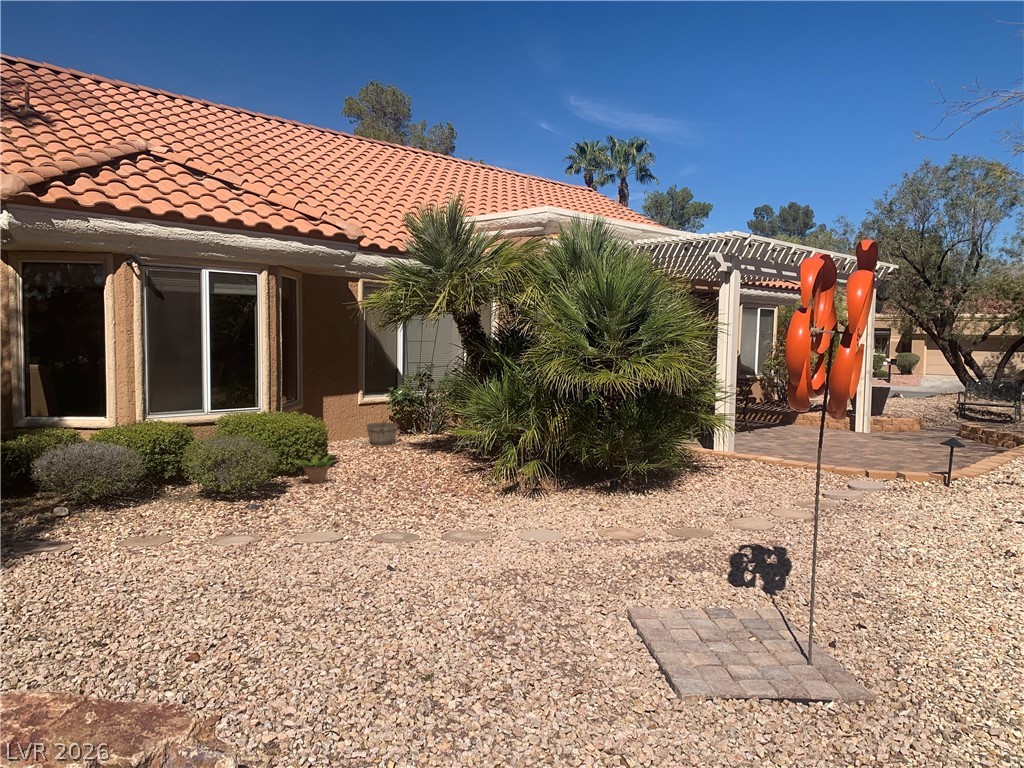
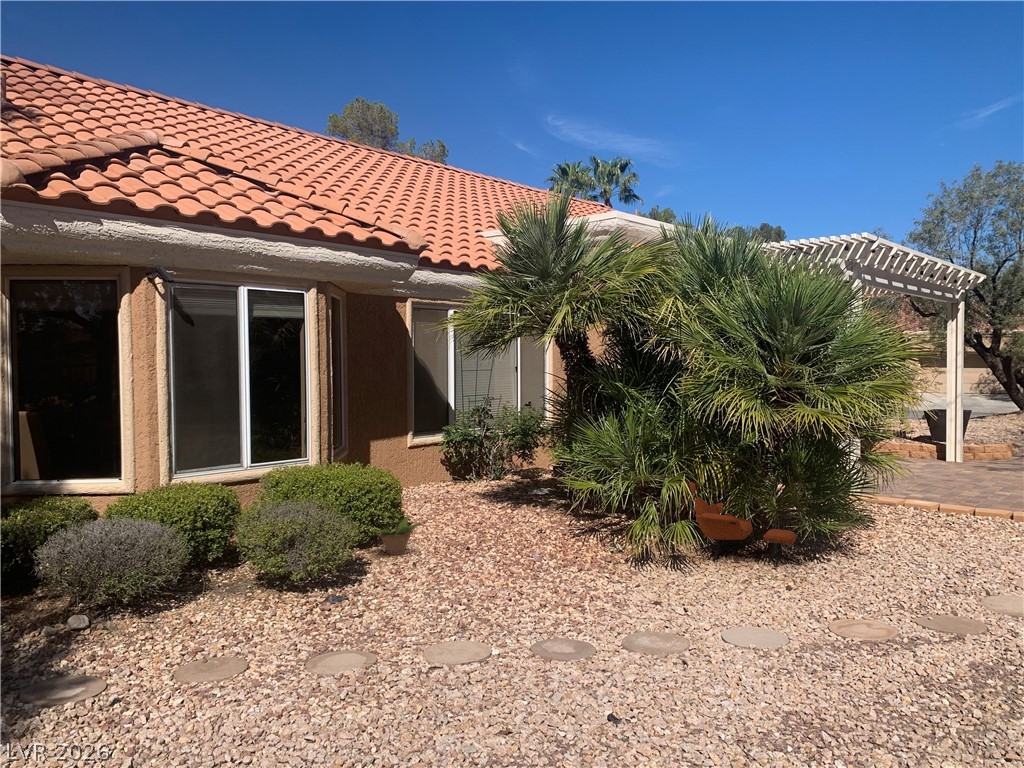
wooden bucket: present [367,420,398,446] -> none [419,464,456,498]
lounge chair: none [542,431,620,503] -> present [689,482,802,567]

